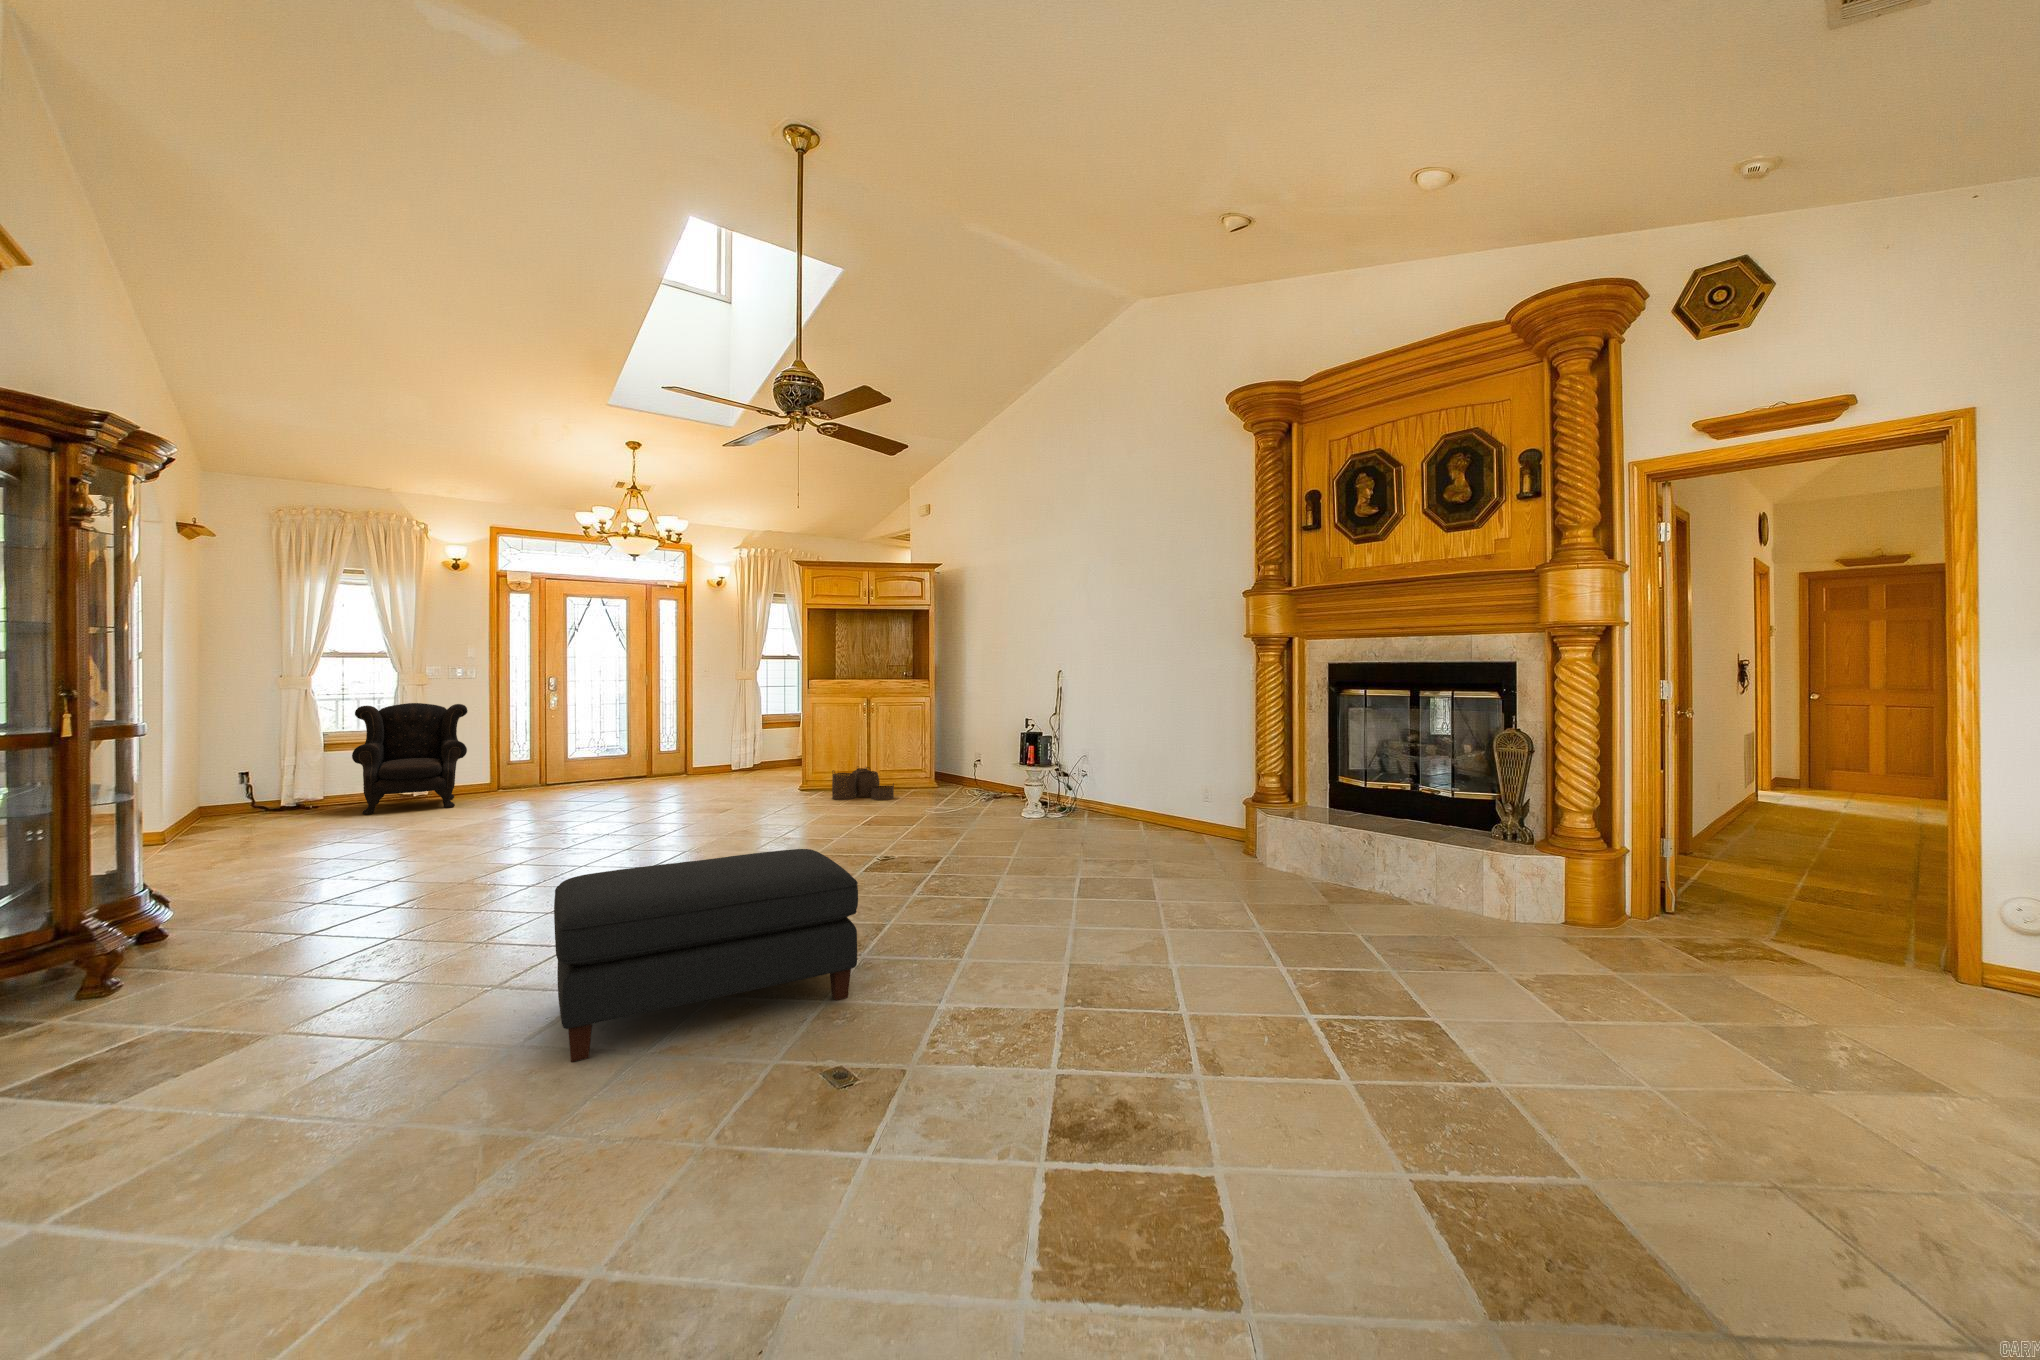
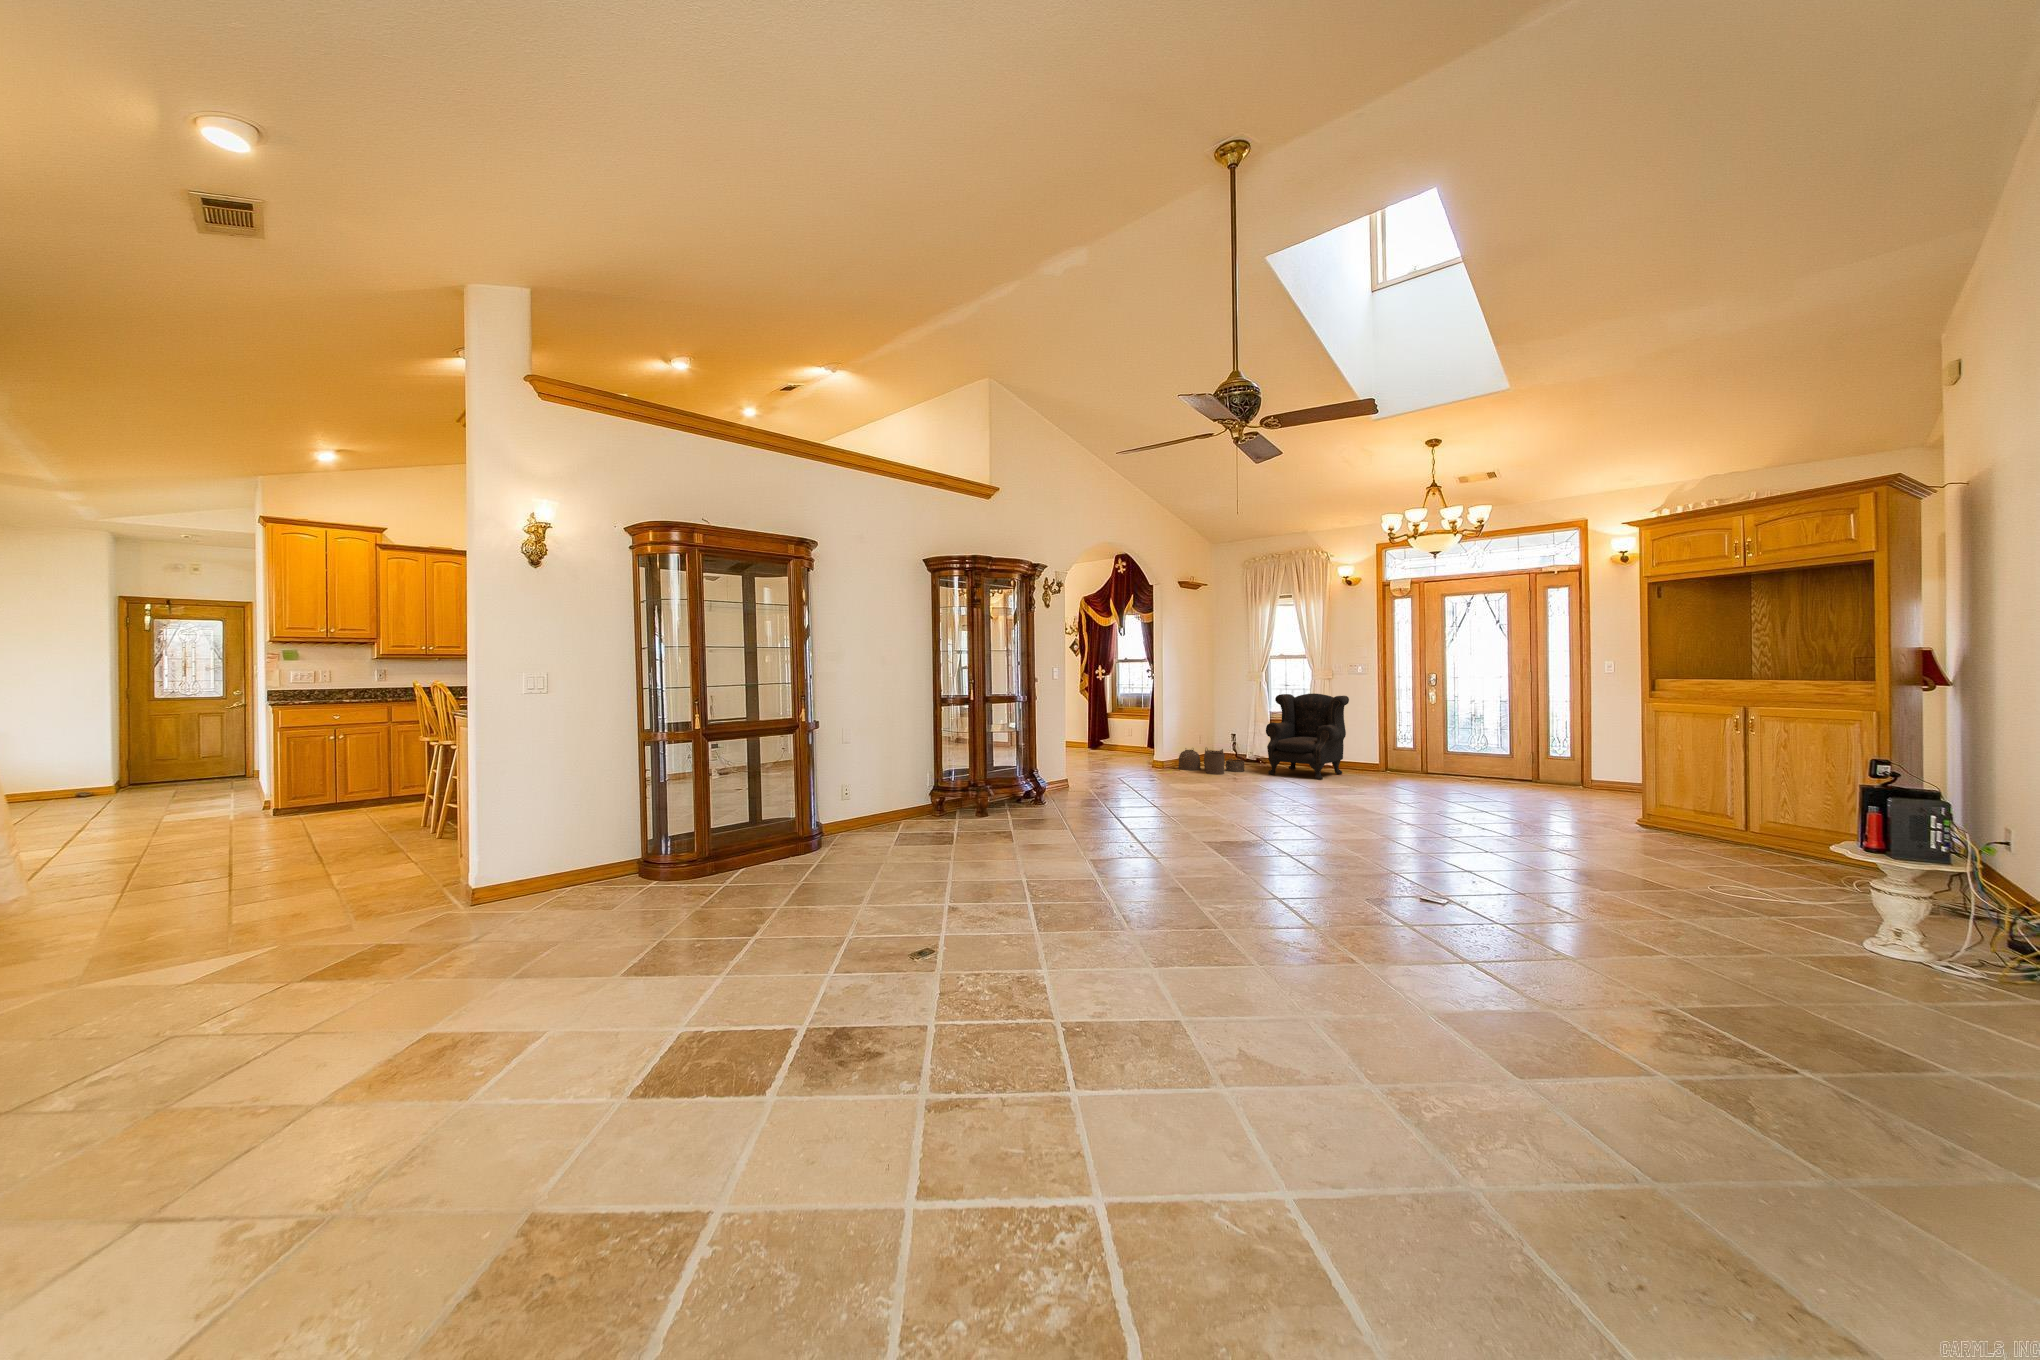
woven basket: present [832,766,894,800] -> present [1178,748,1244,774]
ottoman: present [554,849,858,1062] -> none [910,806,1113,946]

